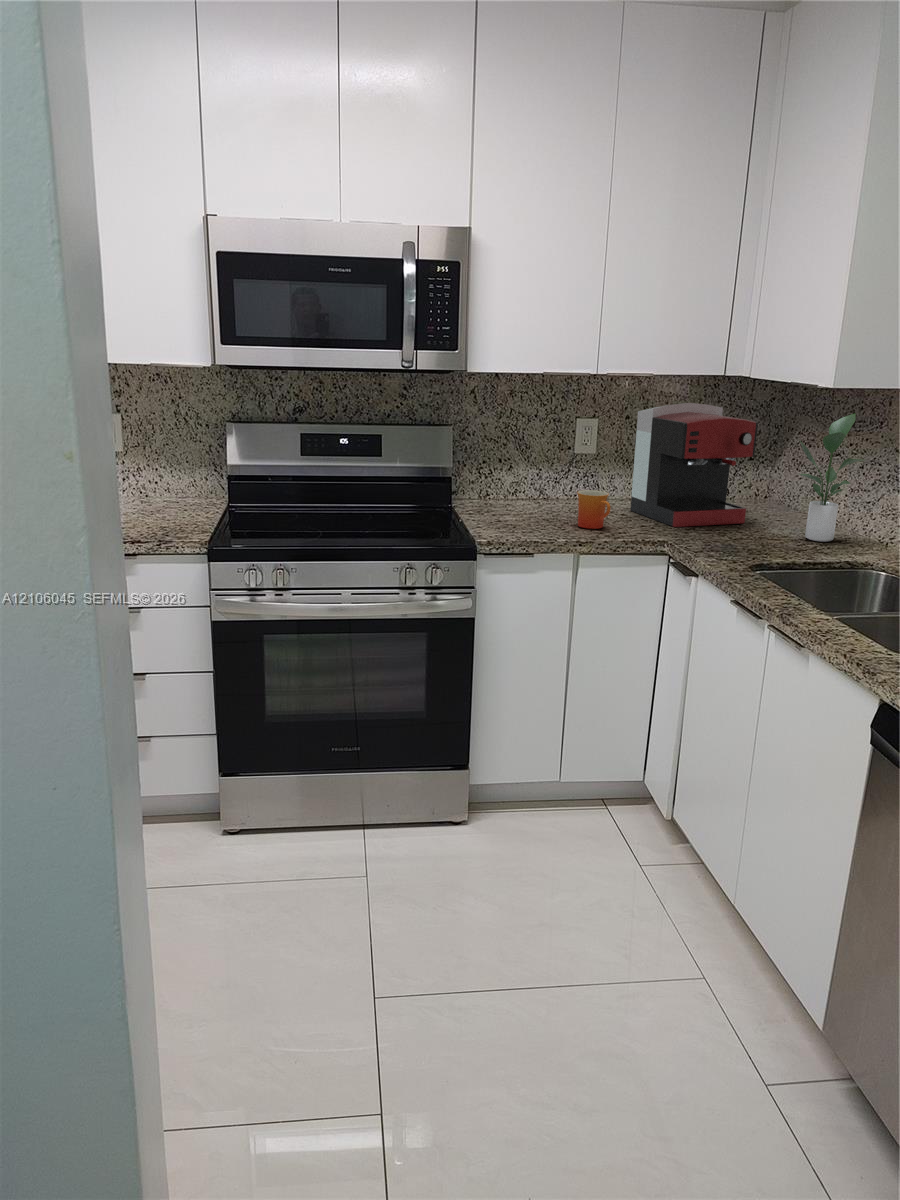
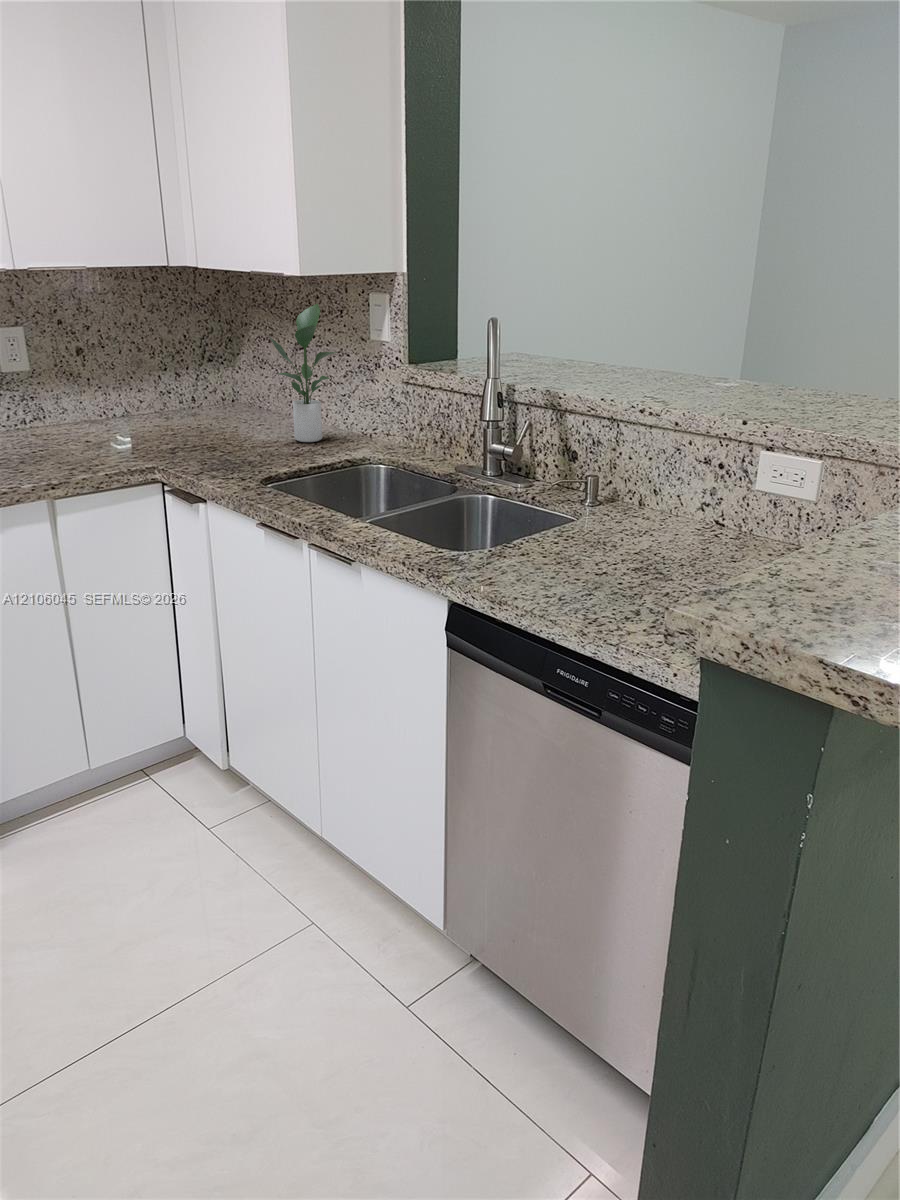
coffee maker: present [631,403,758,527] -> none [76,301,227,448]
mug: present [577,490,611,529] -> none [28,417,78,465]

